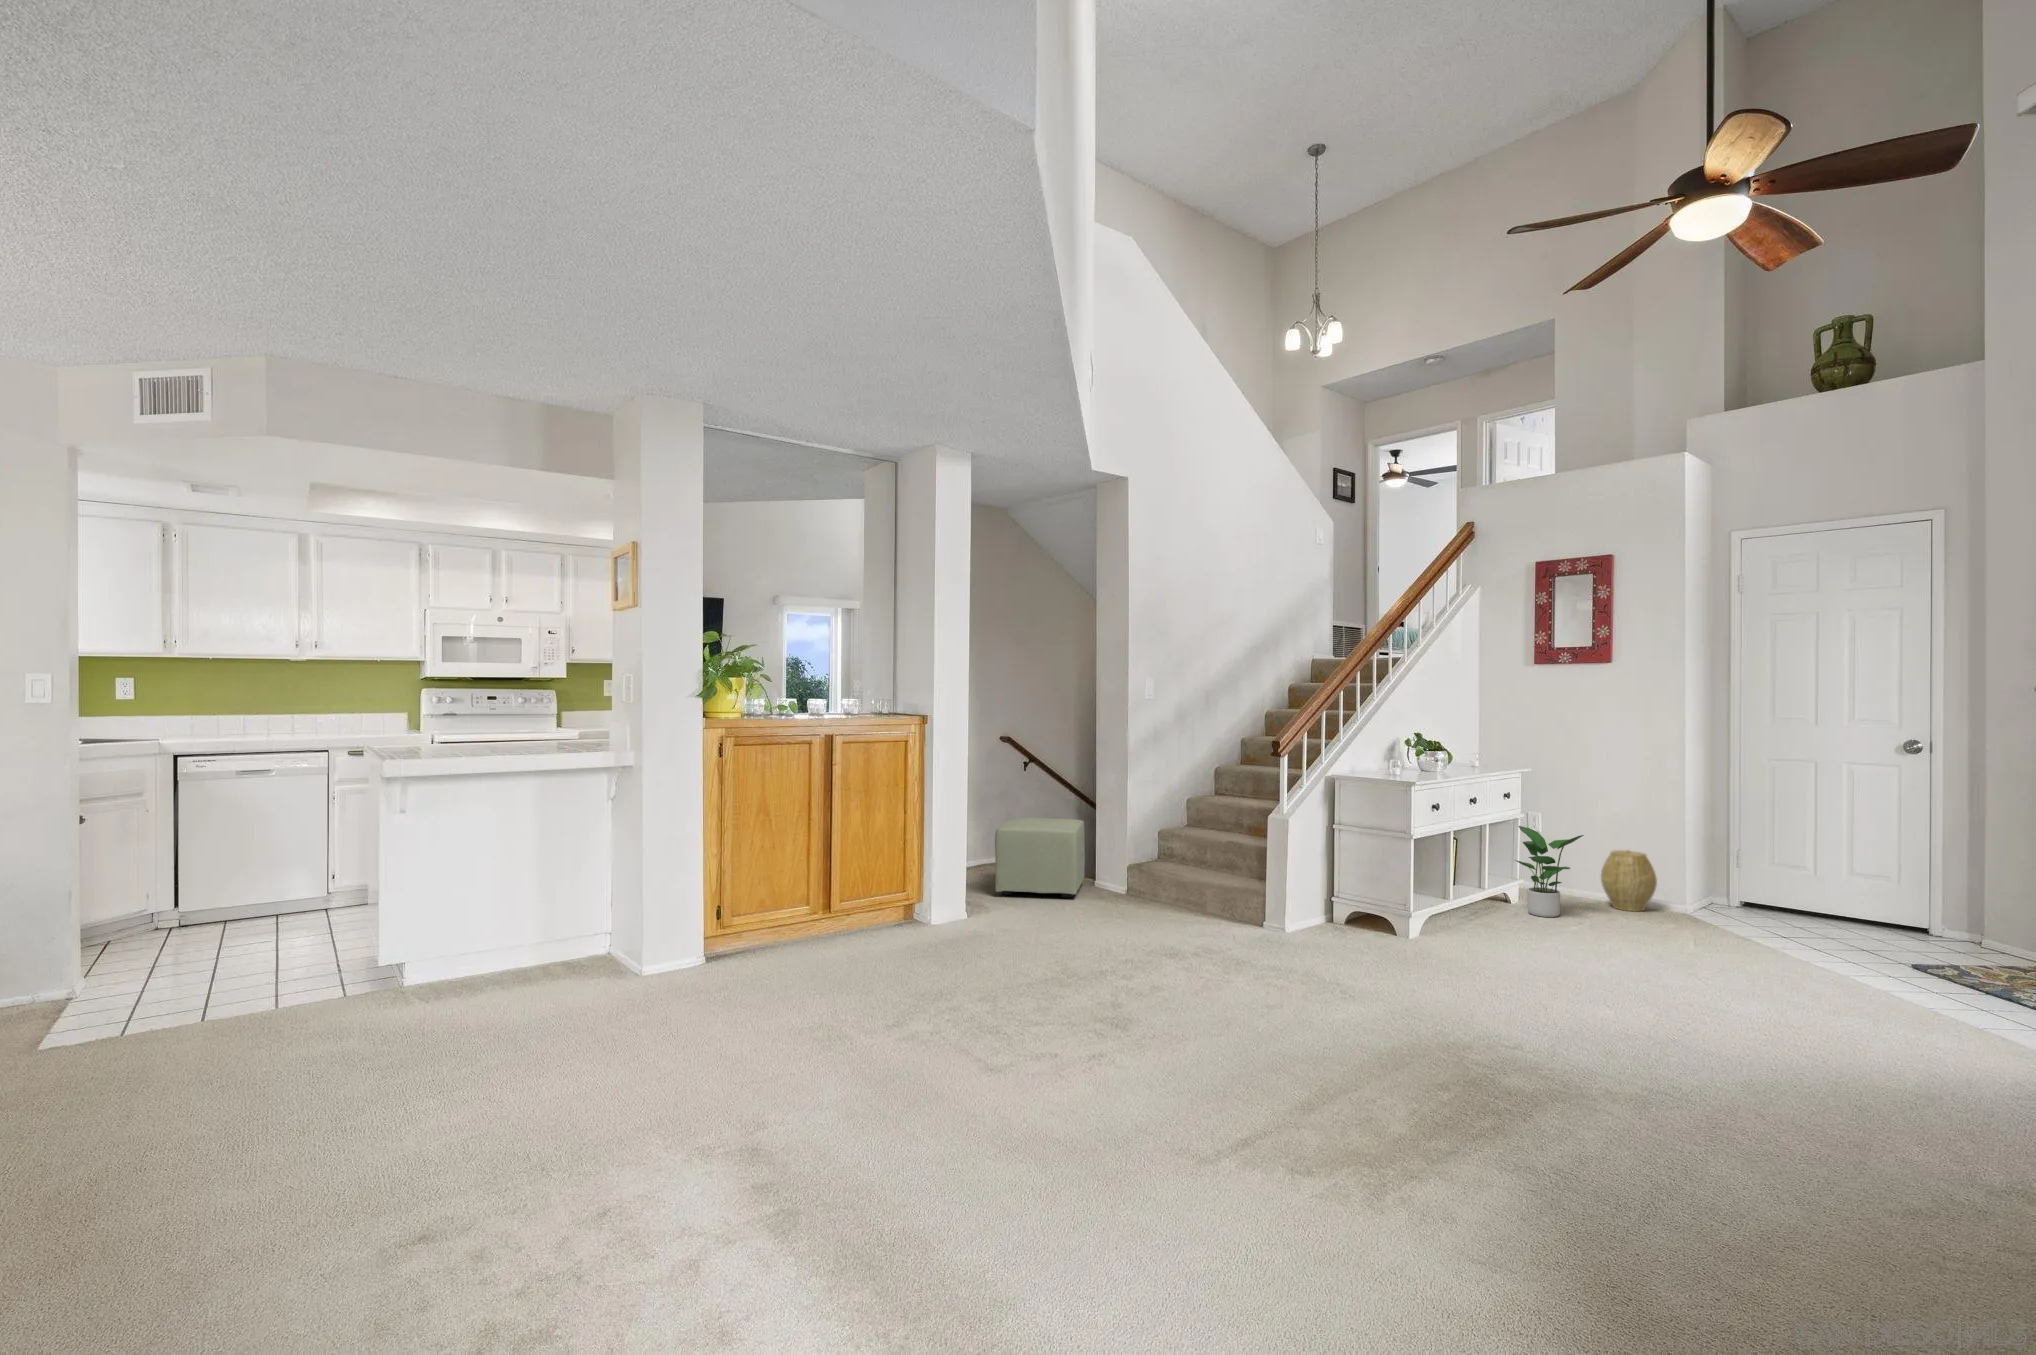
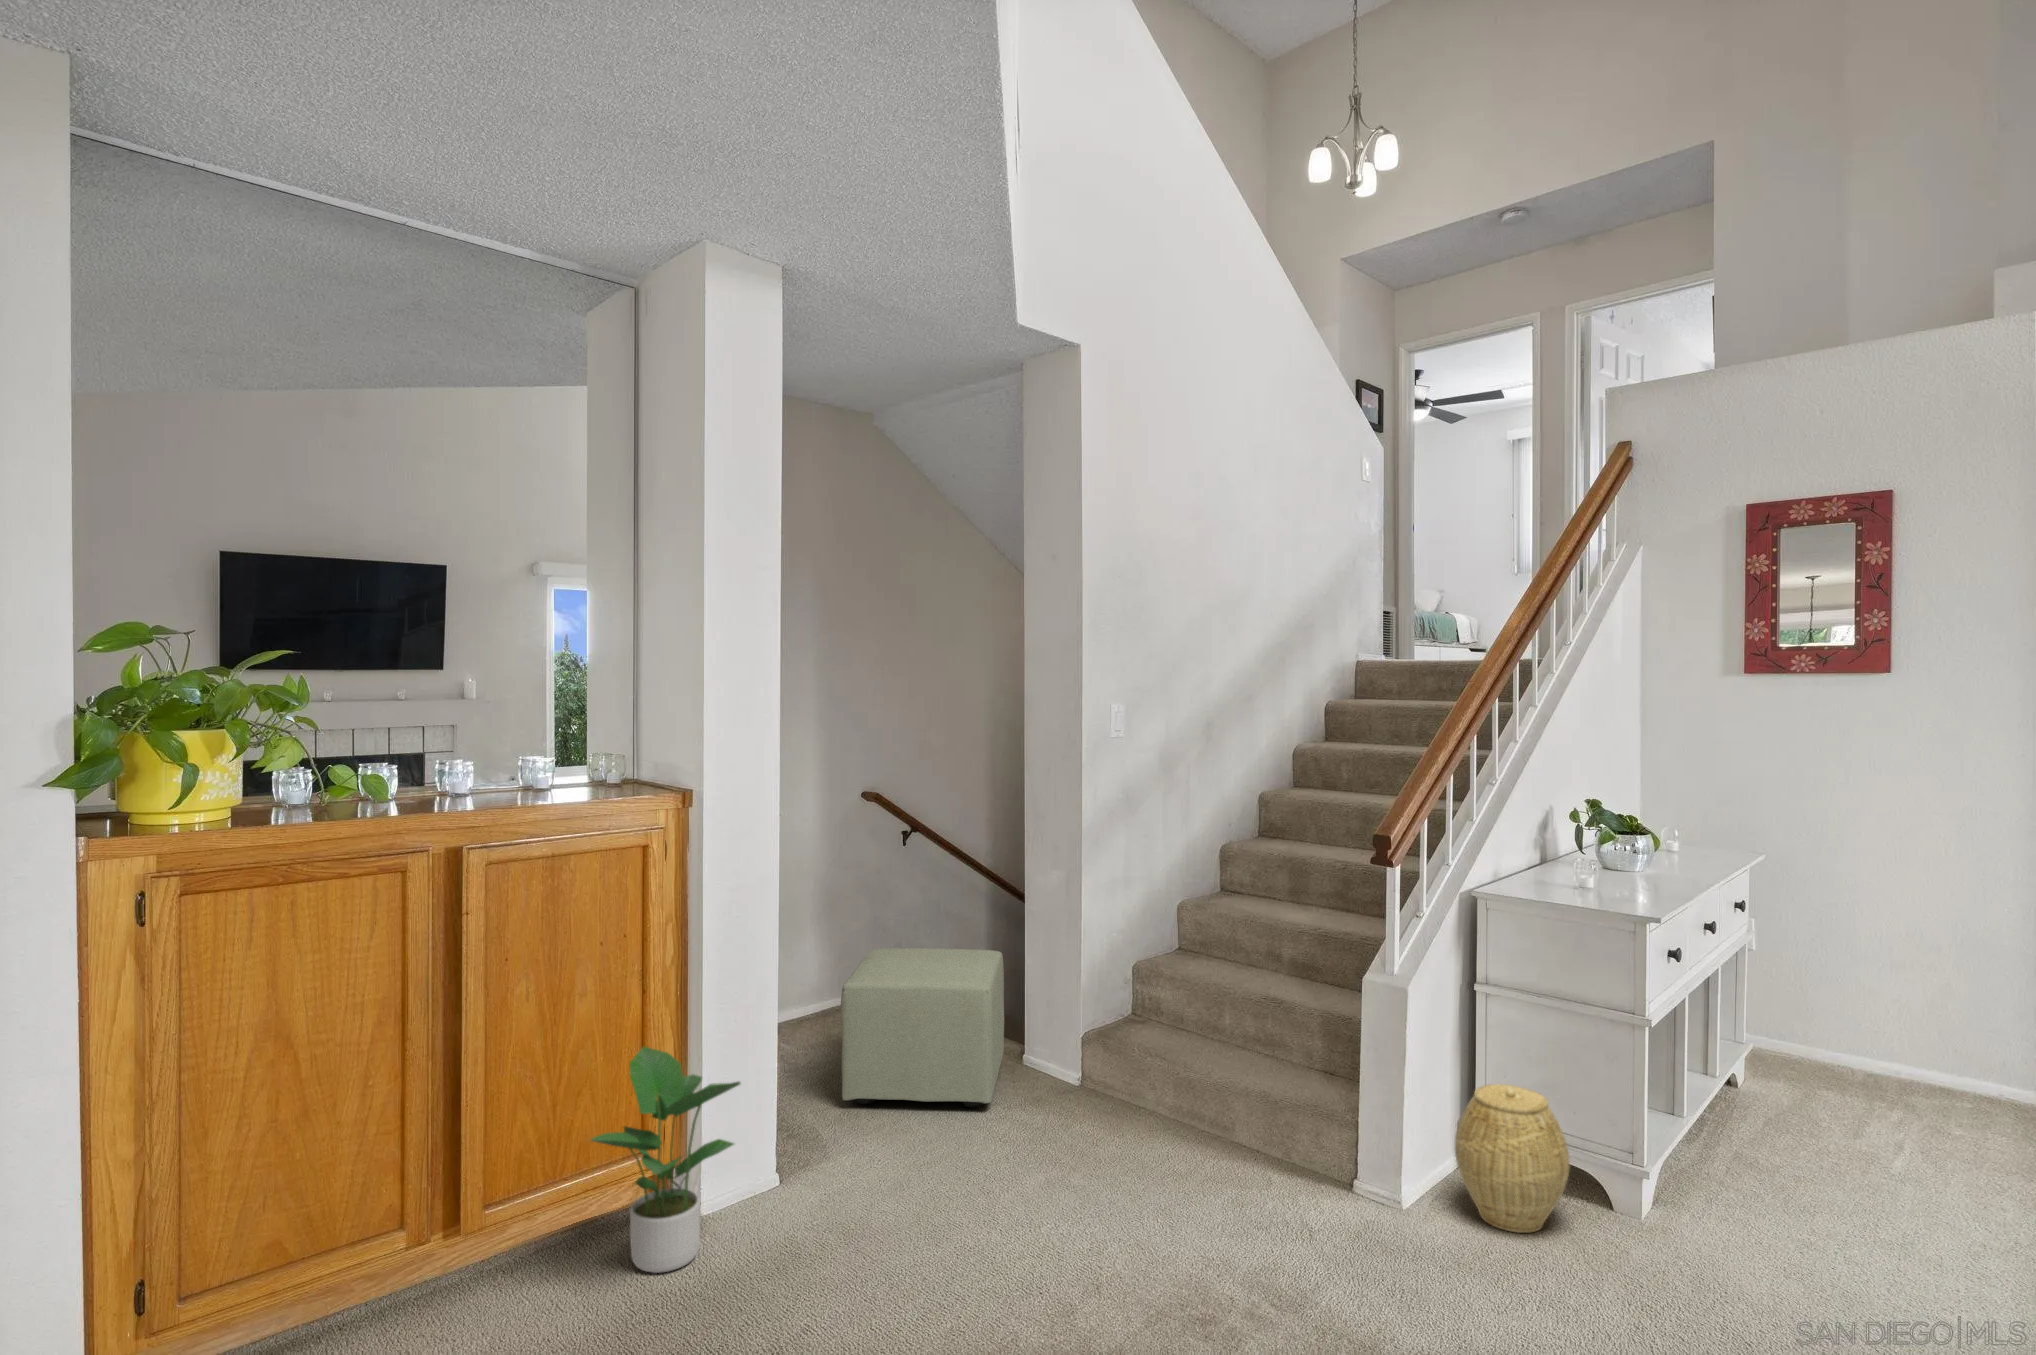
potted plant: present [1515,826,1584,917] -> present [591,1047,740,1273]
woven basket: present [1601,850,1657,911] -> present [1455,1084,1570,1233]

